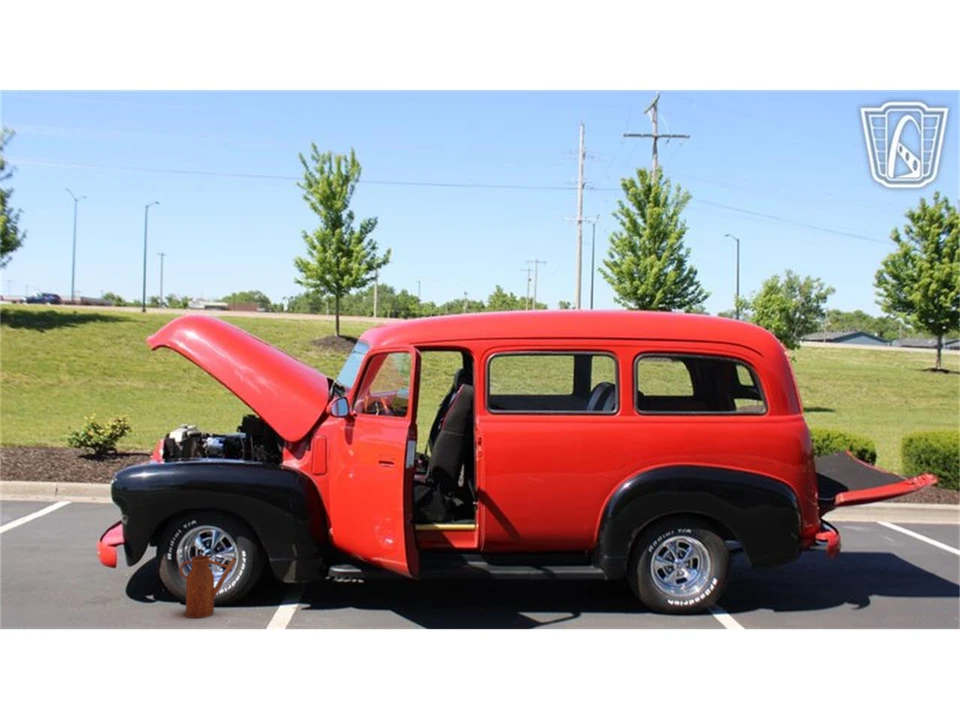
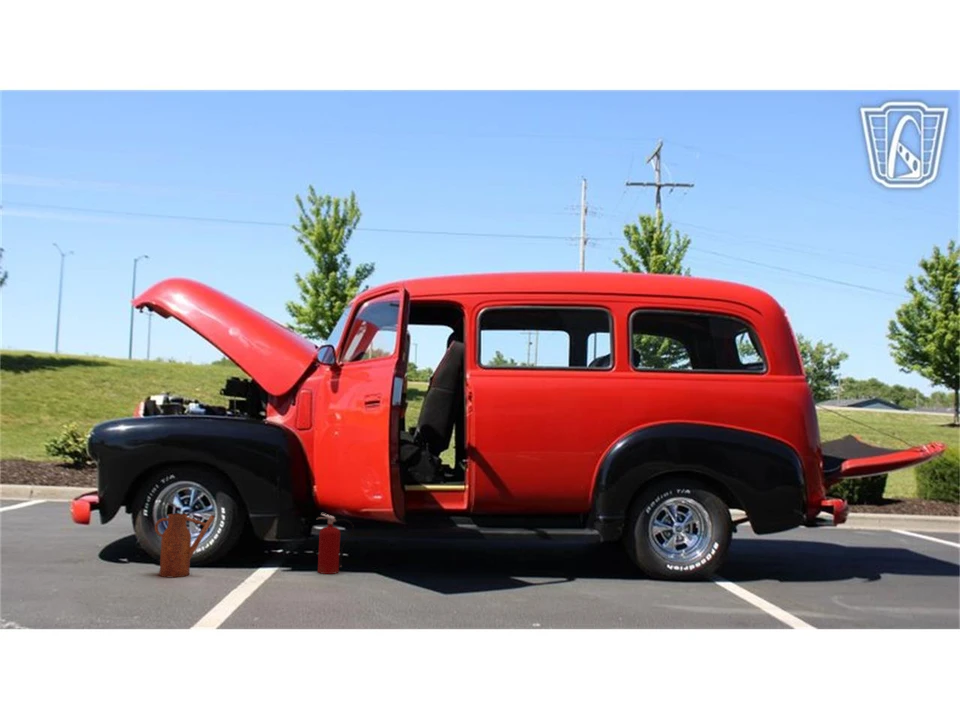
fire extinguisher: none [333,549,369,608] -> present [318,514,354,574]

